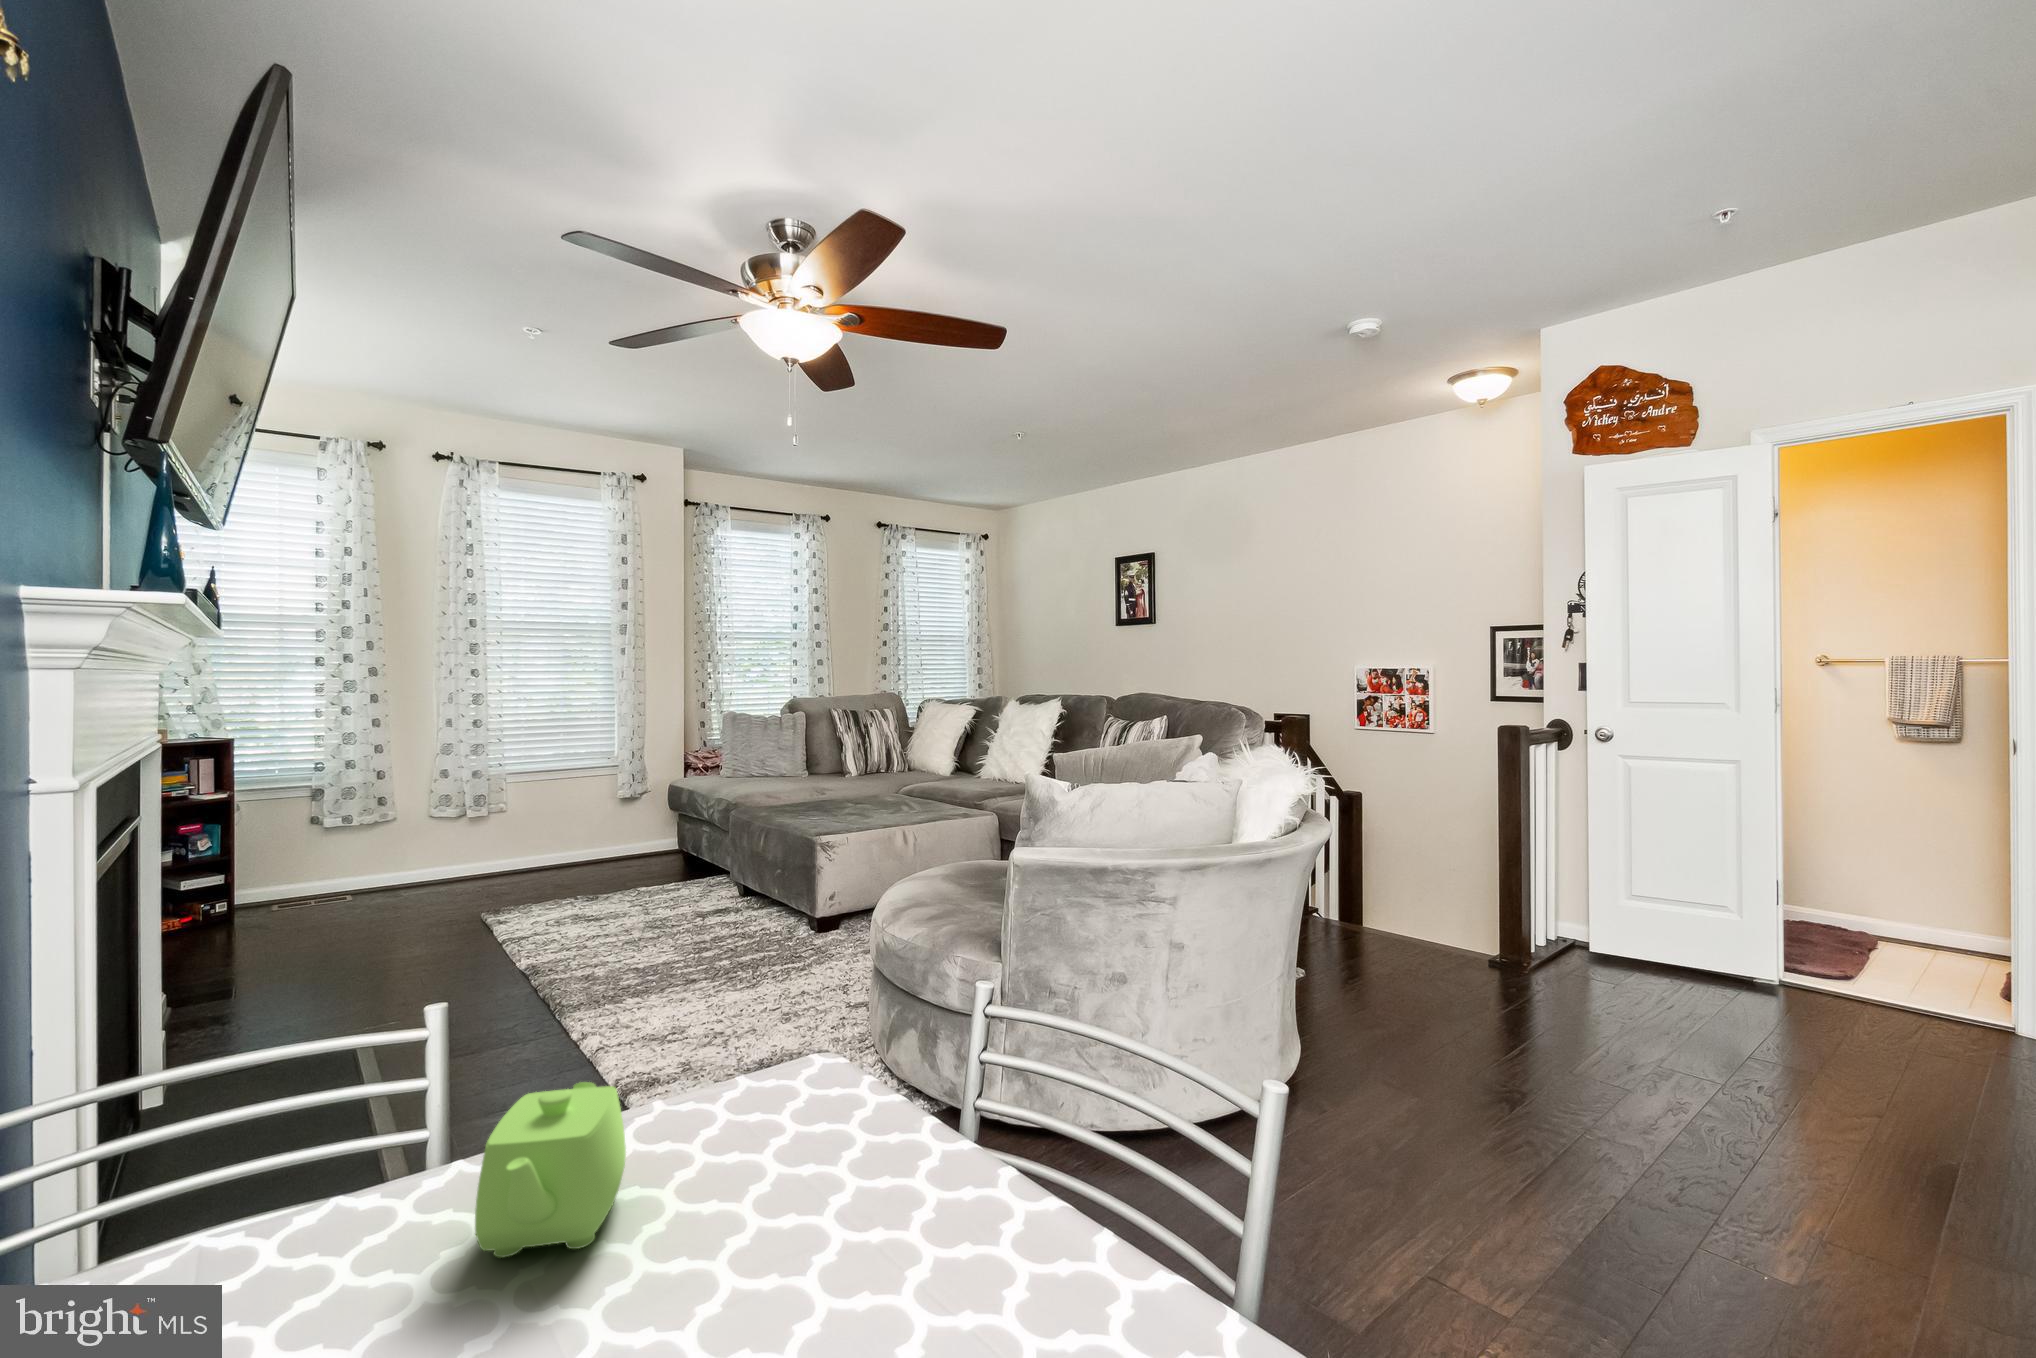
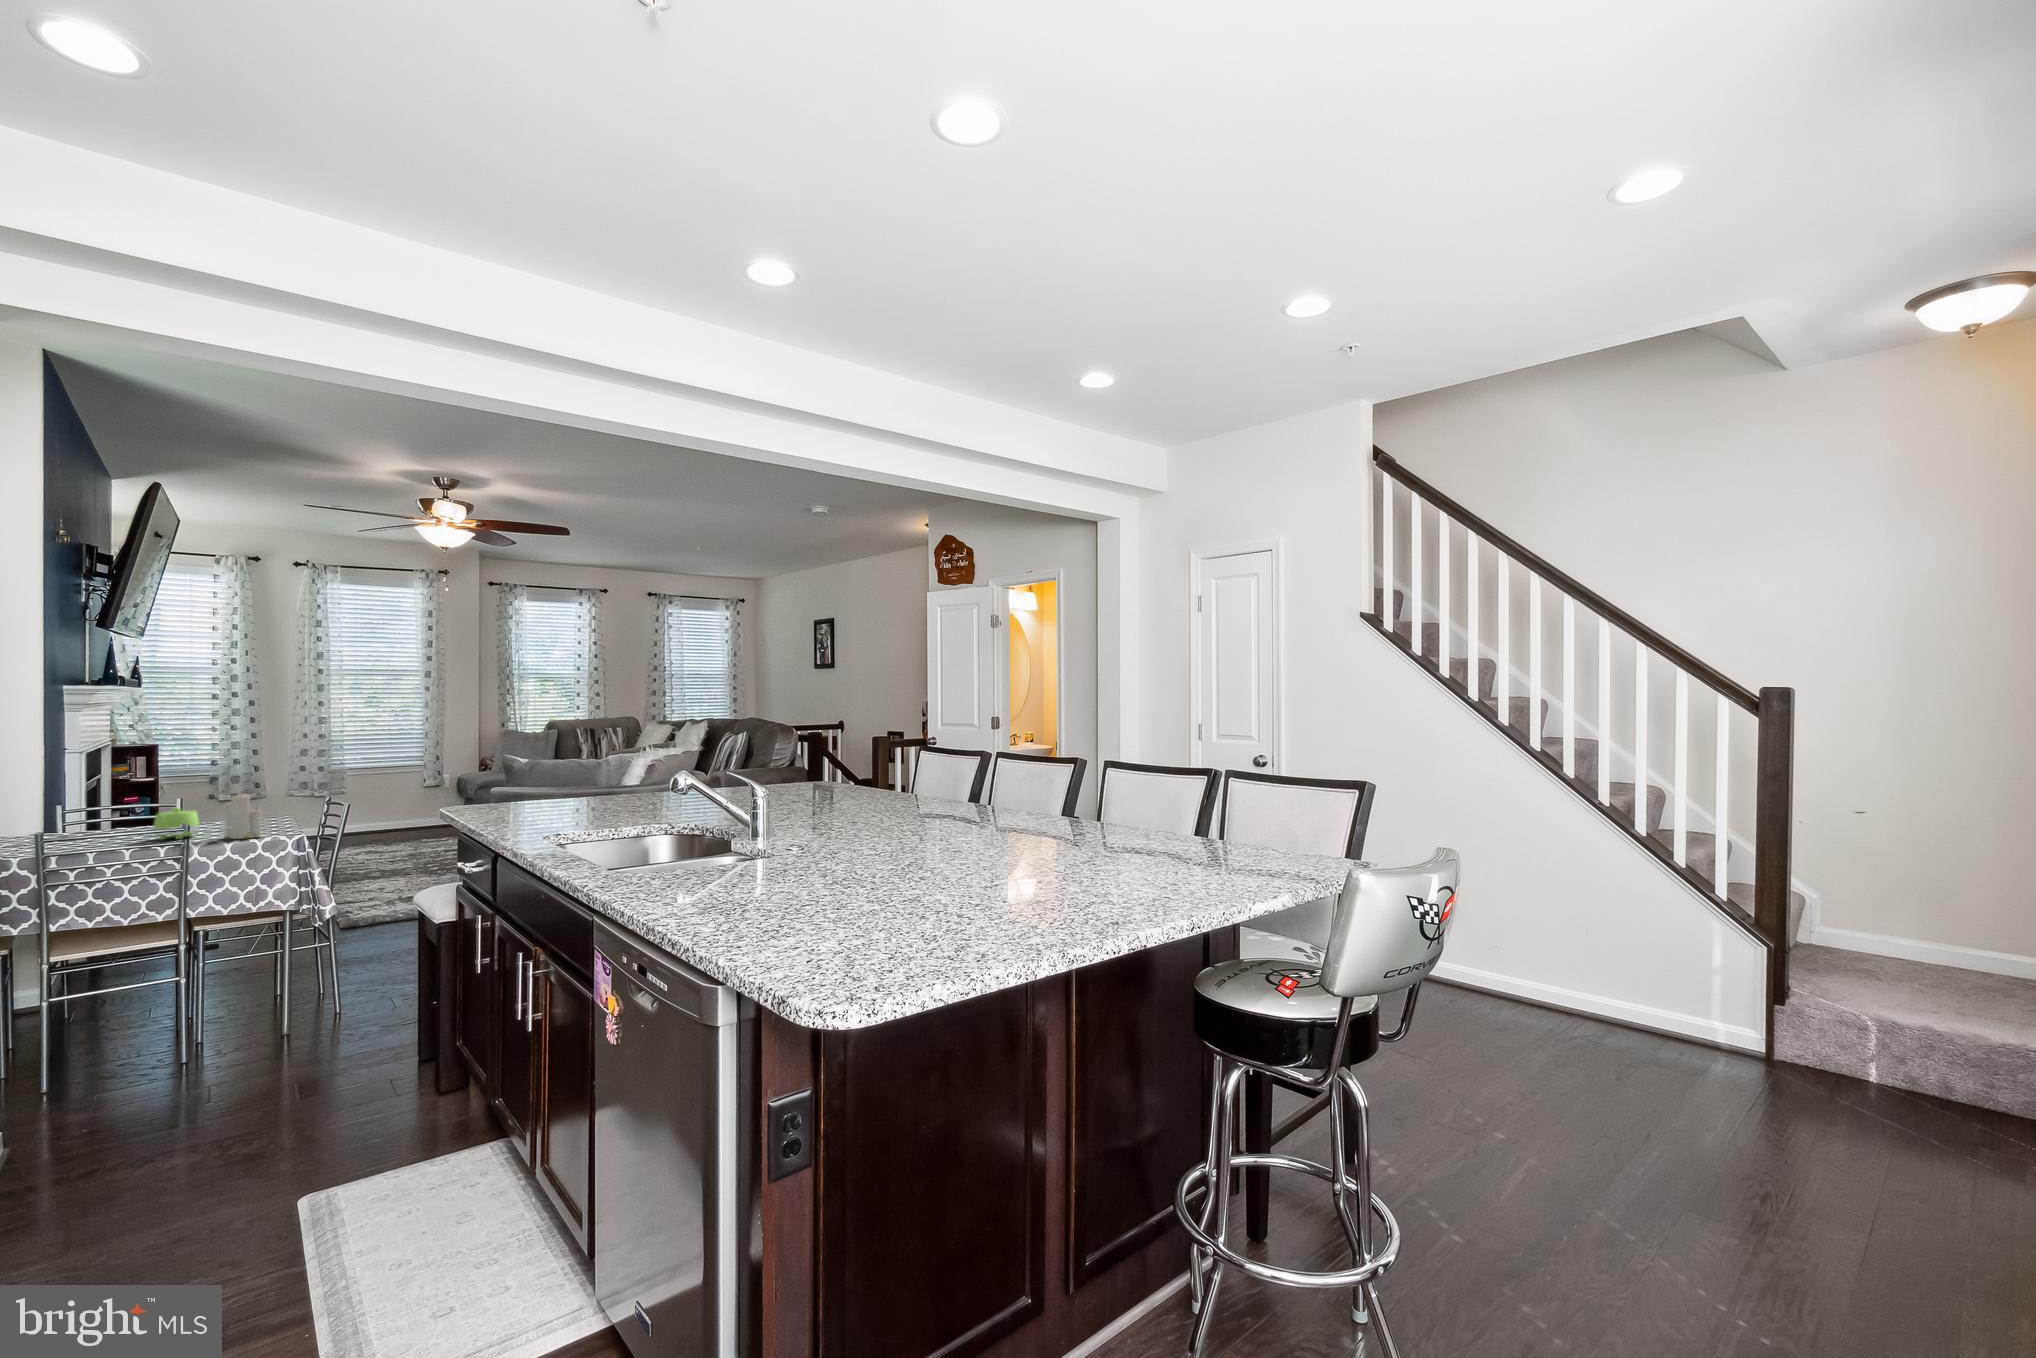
candle: none [756,1016,898,1243] -> present [224,795,262,839]

